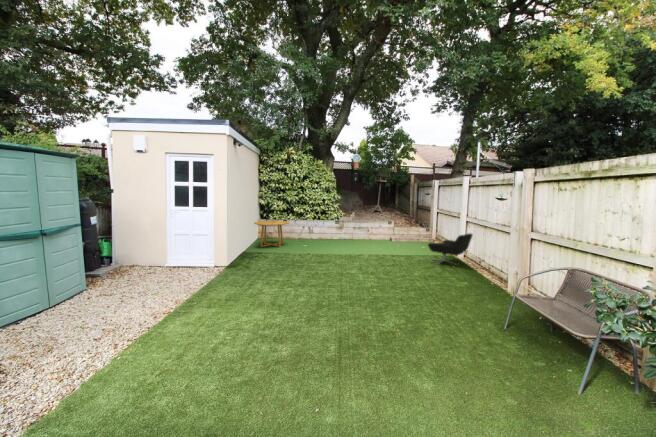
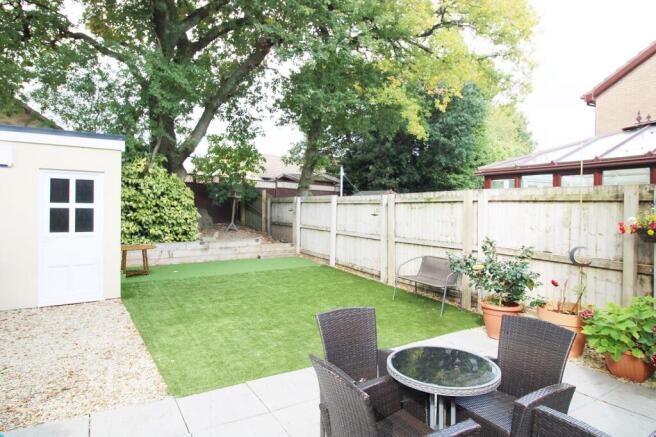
lounge chair: present [428,233,472,263] -> none [310,243,343,271]

